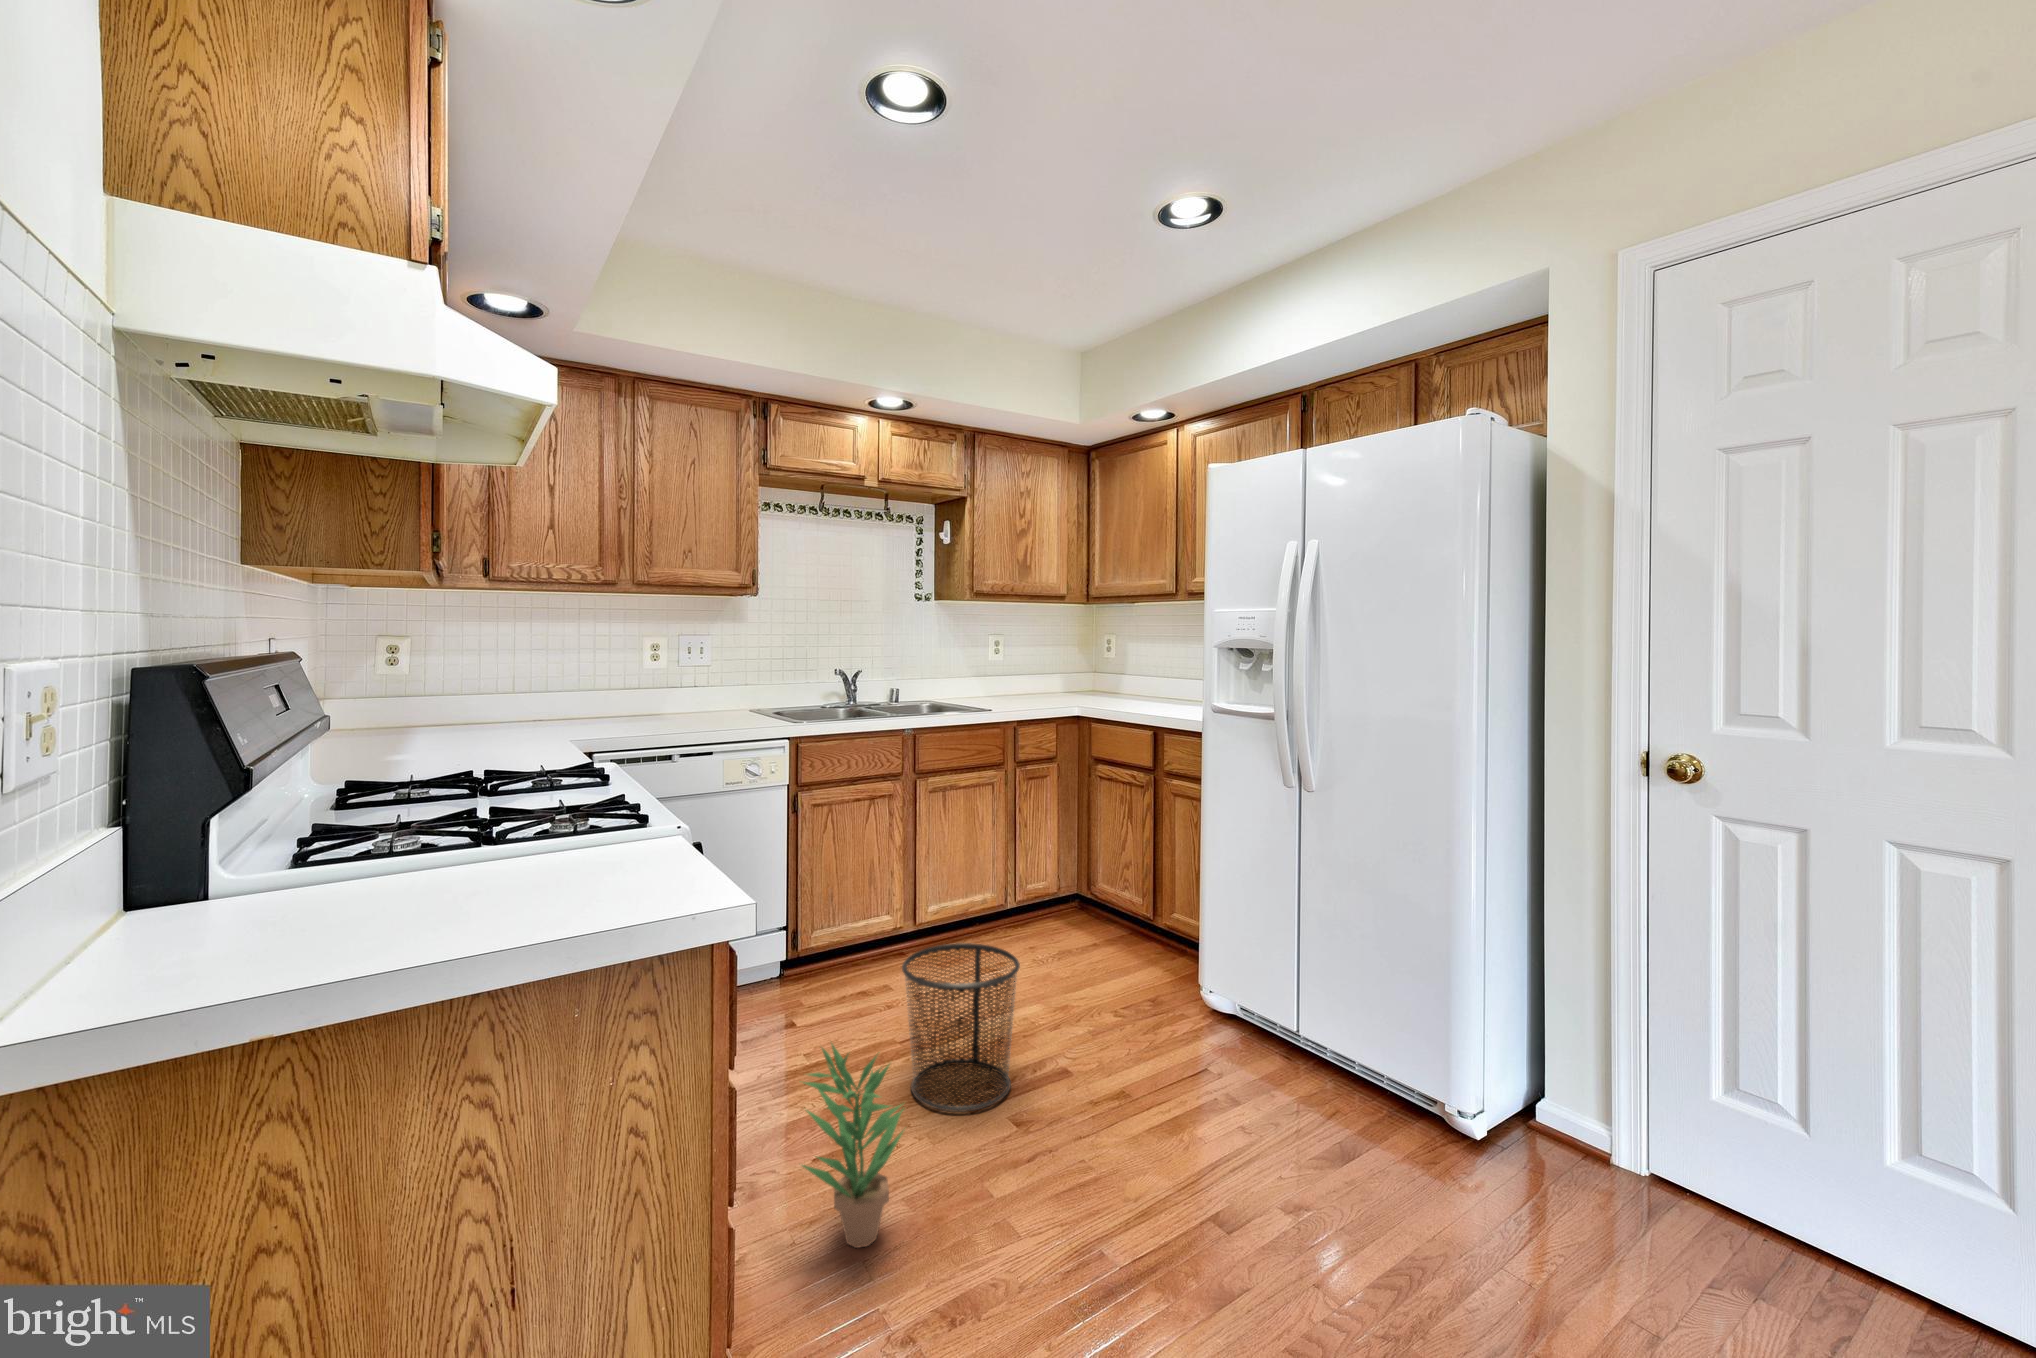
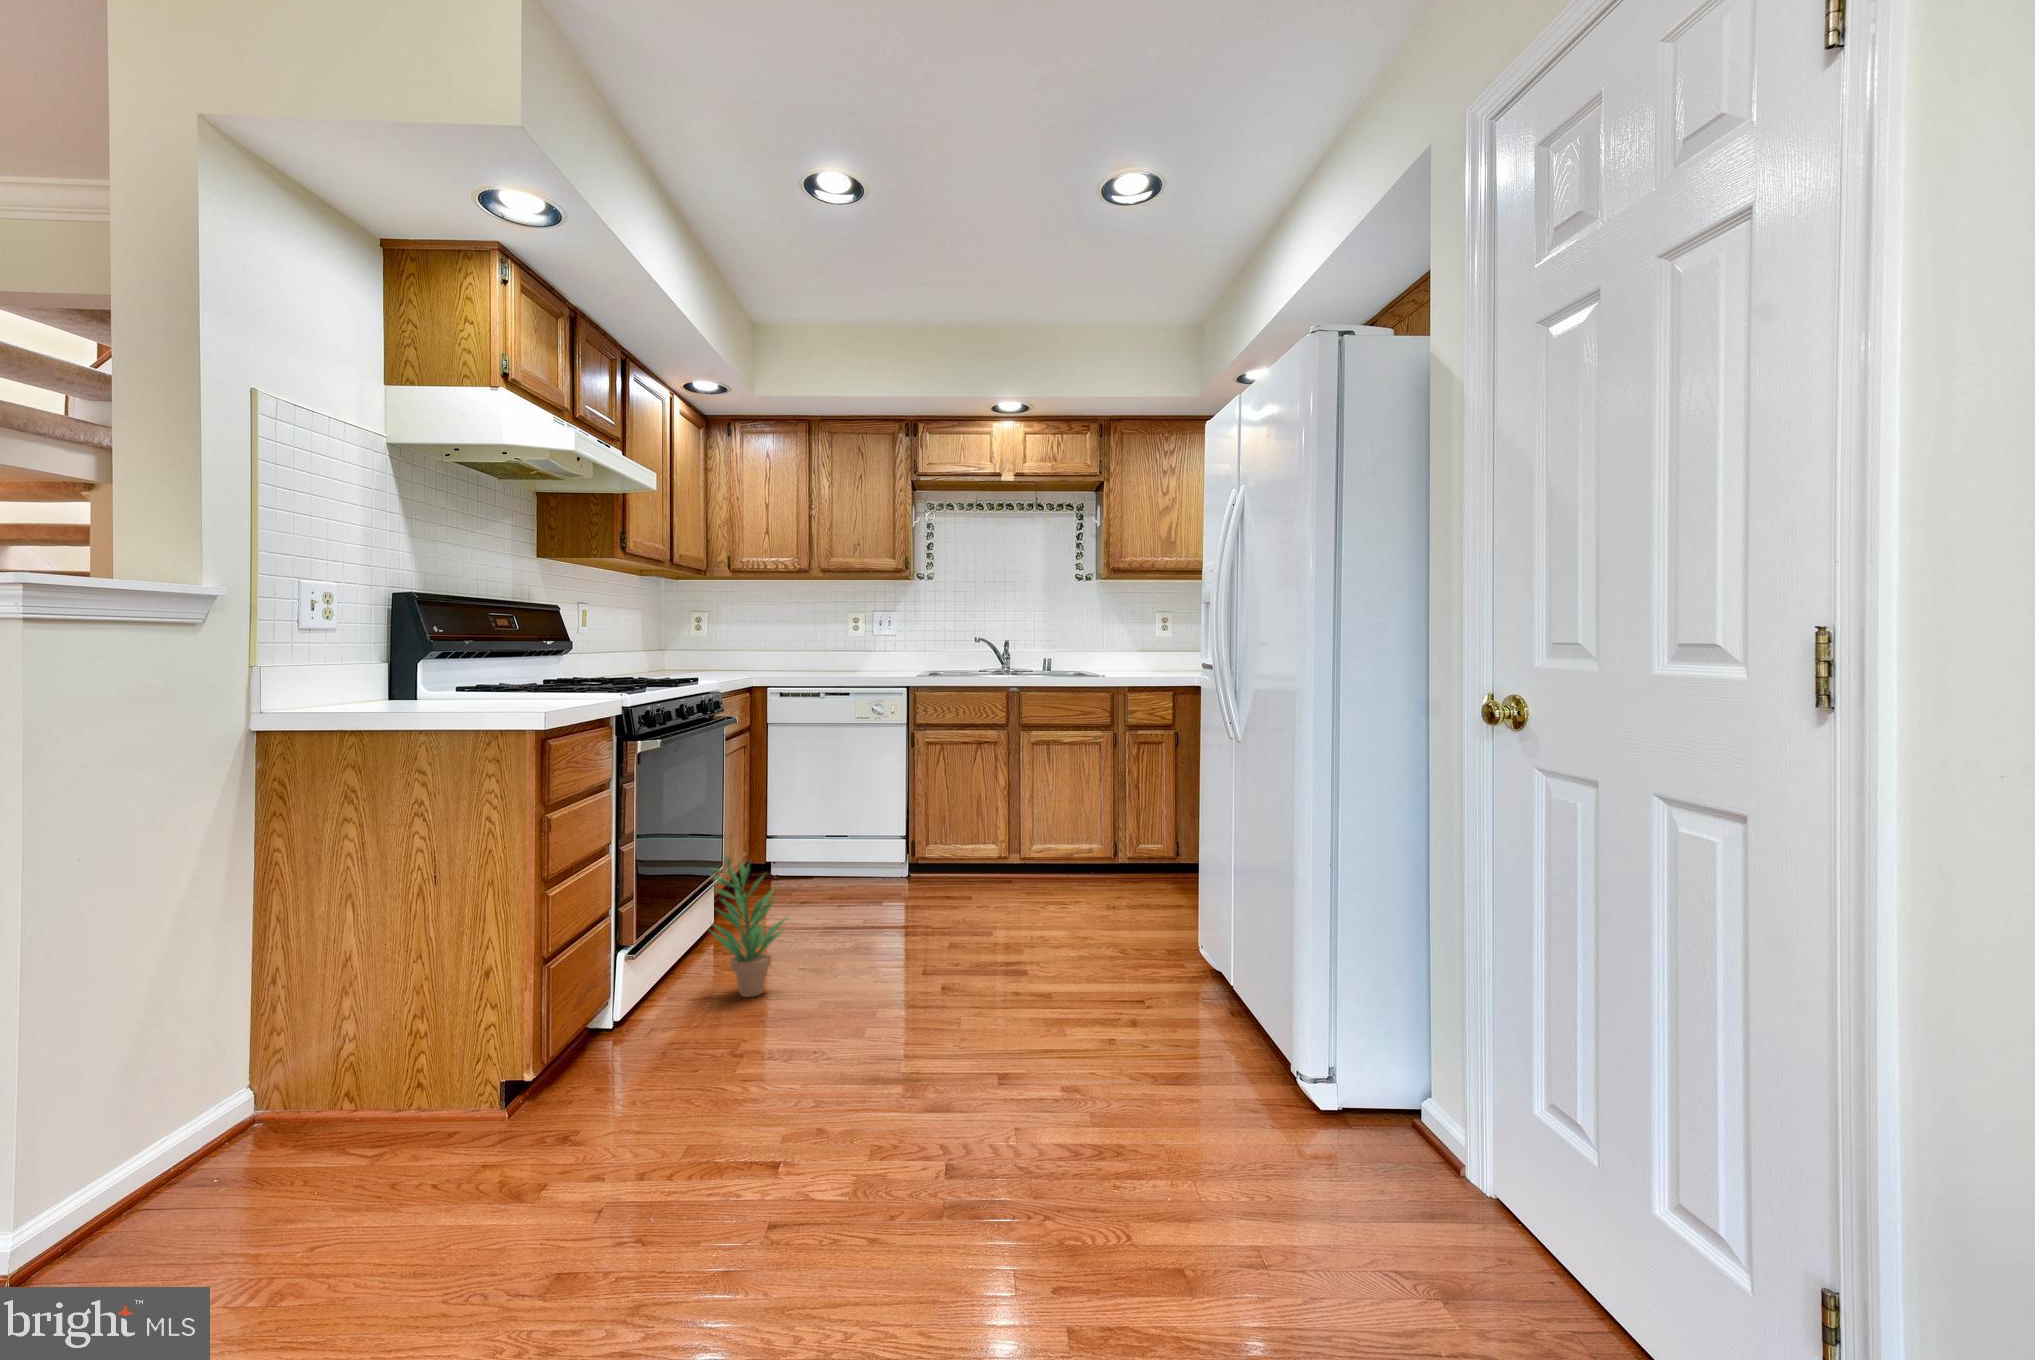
waste bin: present [902,943,1020,1112] -> none [869,839,964,959]

